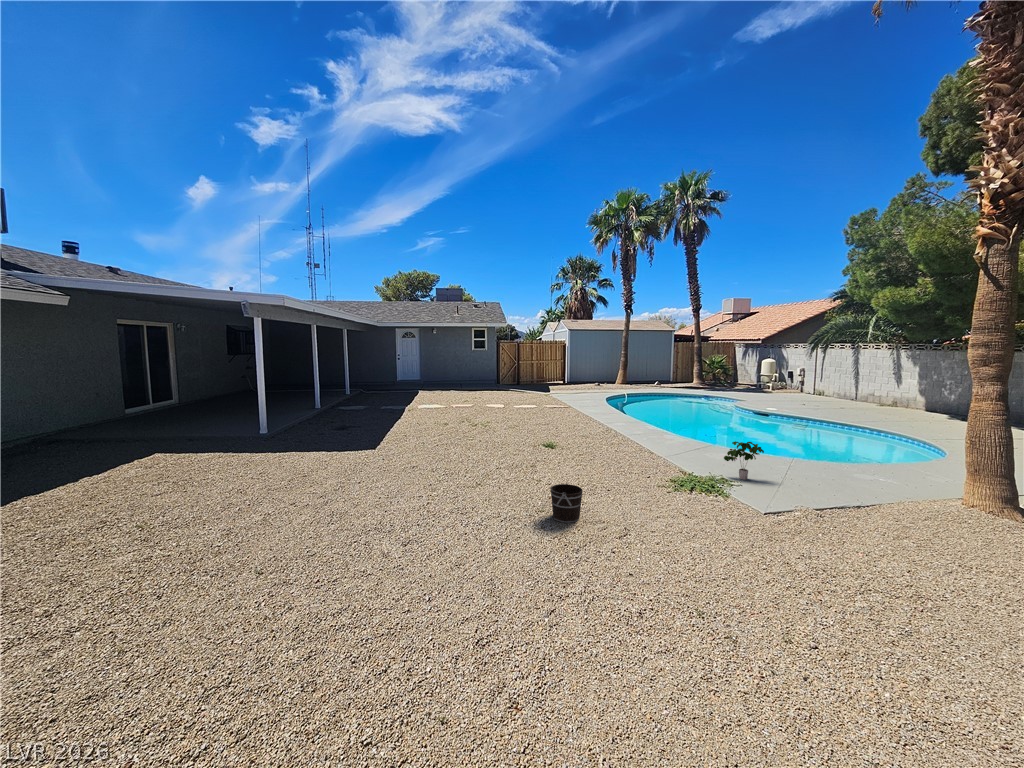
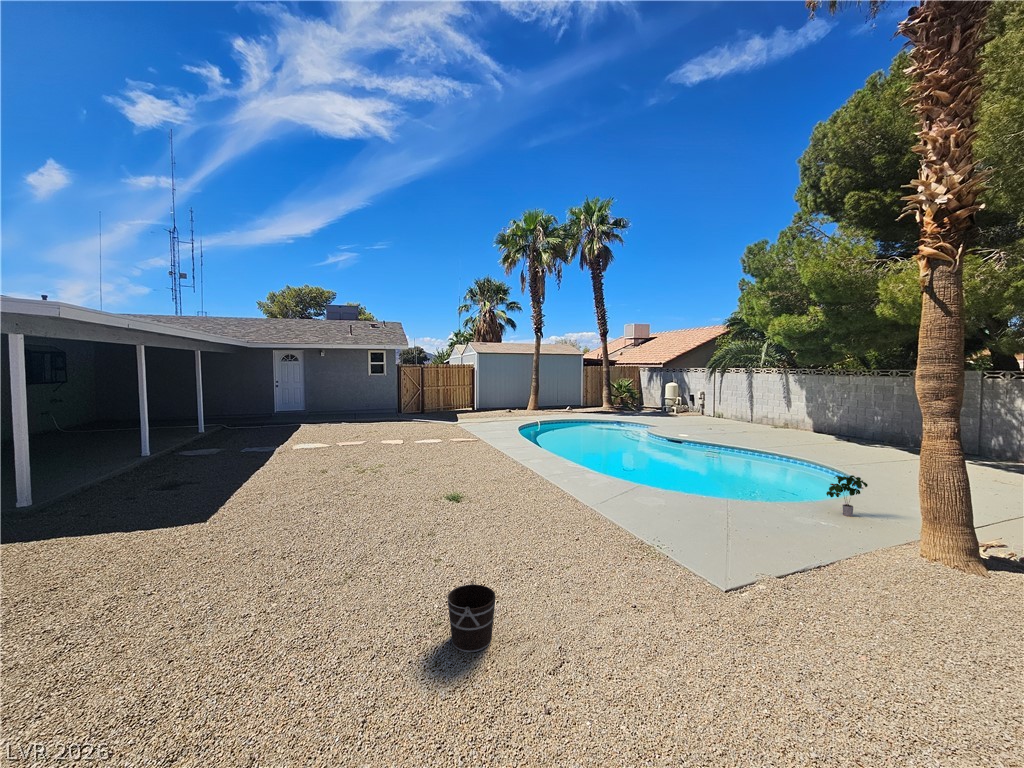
potted plant: present [724,441,764,480] -> present [826,475,868,516]

